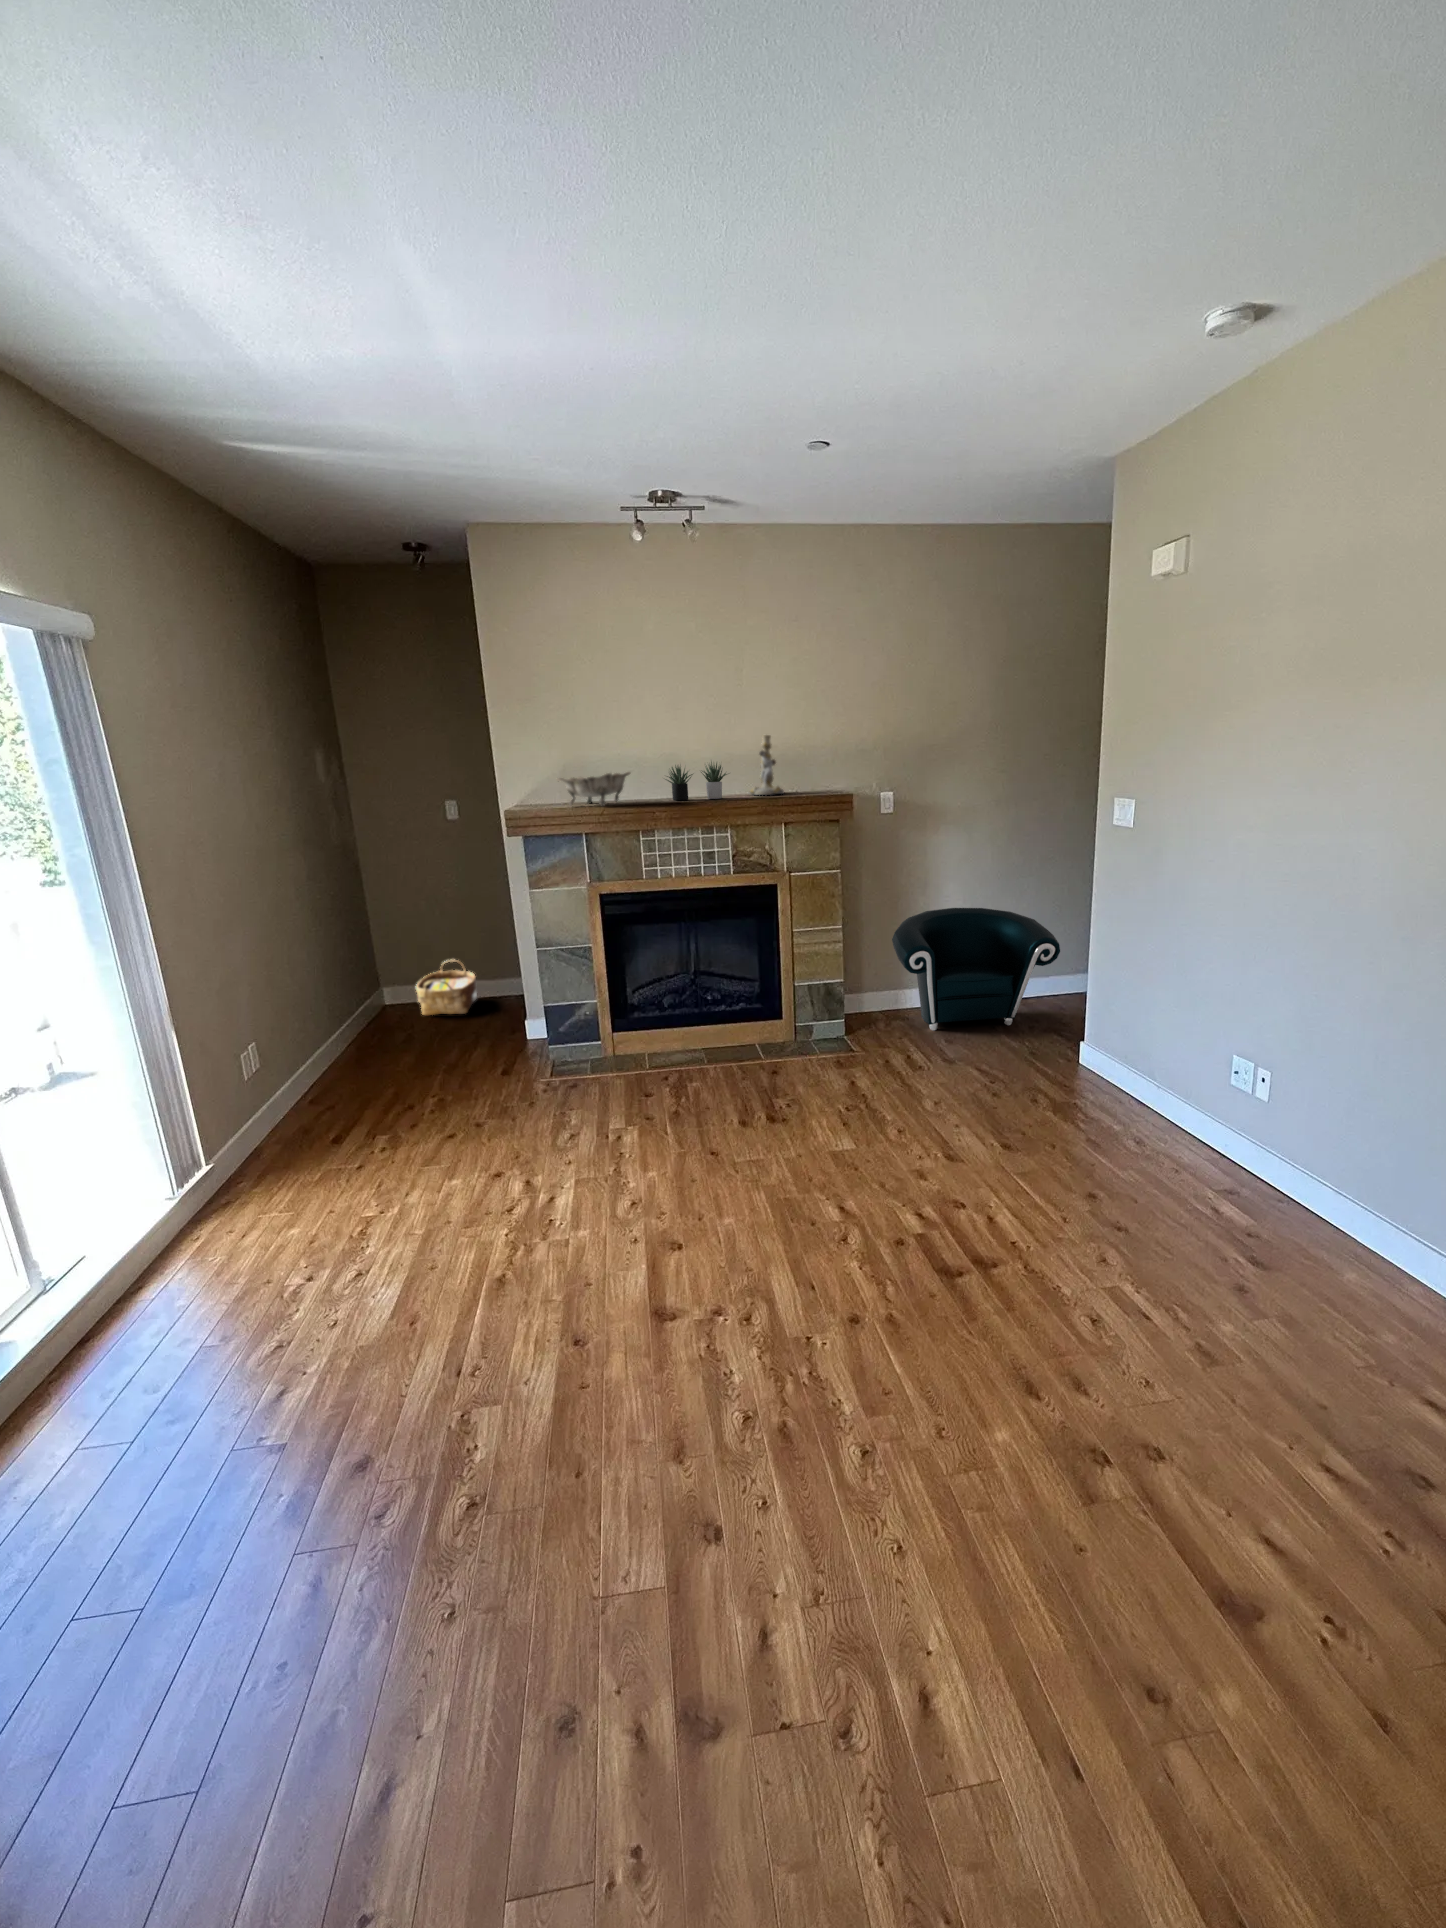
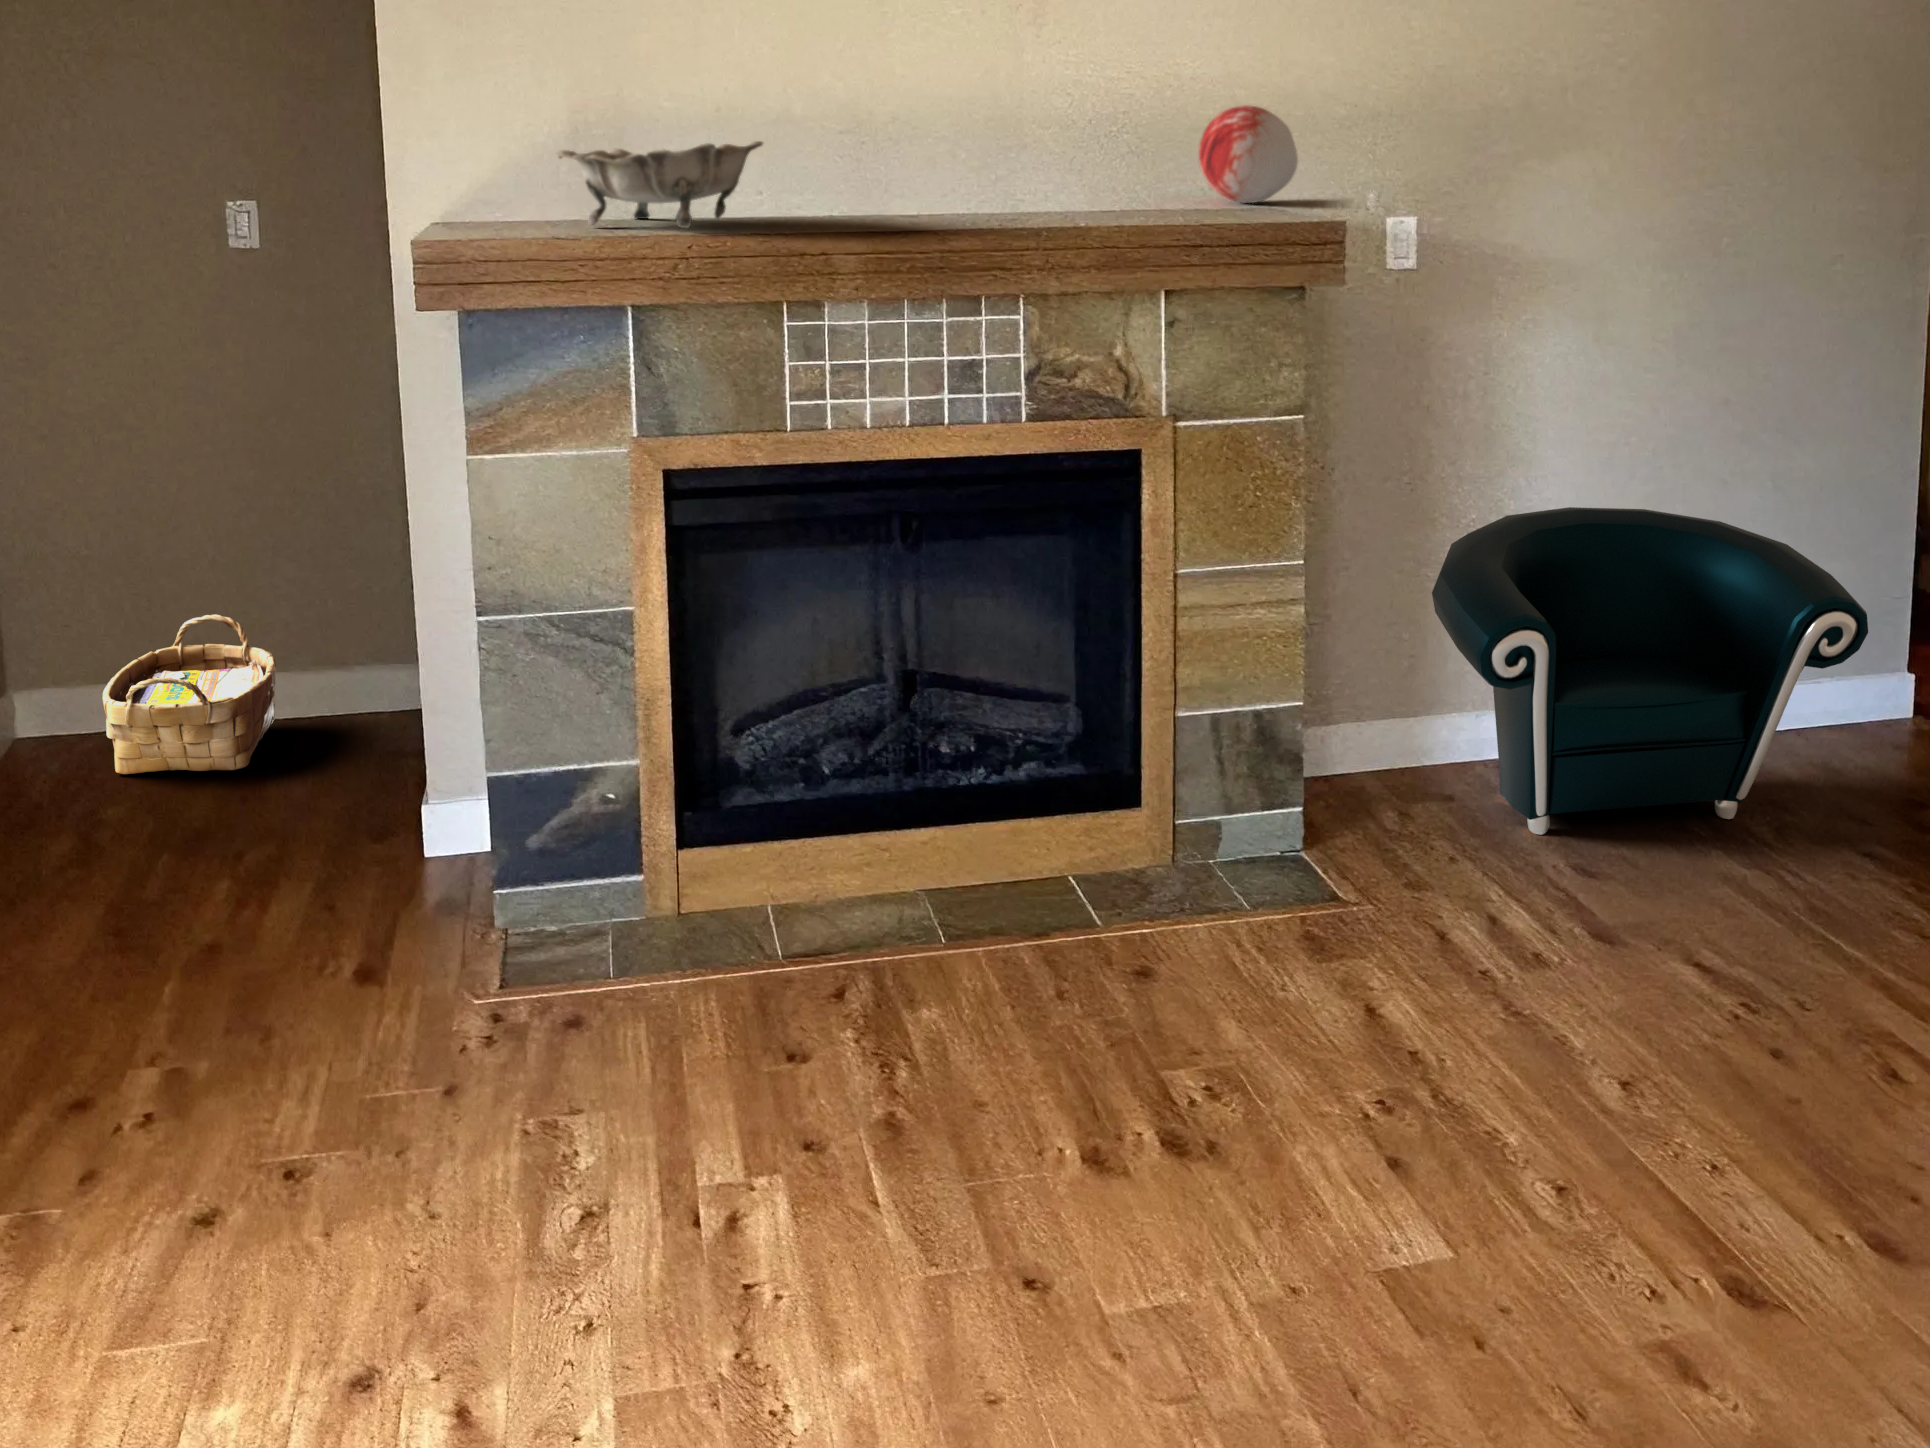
candlestick: present [749,735,784,795] -> none [1062,60,1159,211]
decorative orb: none [802,751,840,790] -> present [1199,105,1298,203]
succulent plant: present [665,762,727,800] -> none [842,115,1026,219]

